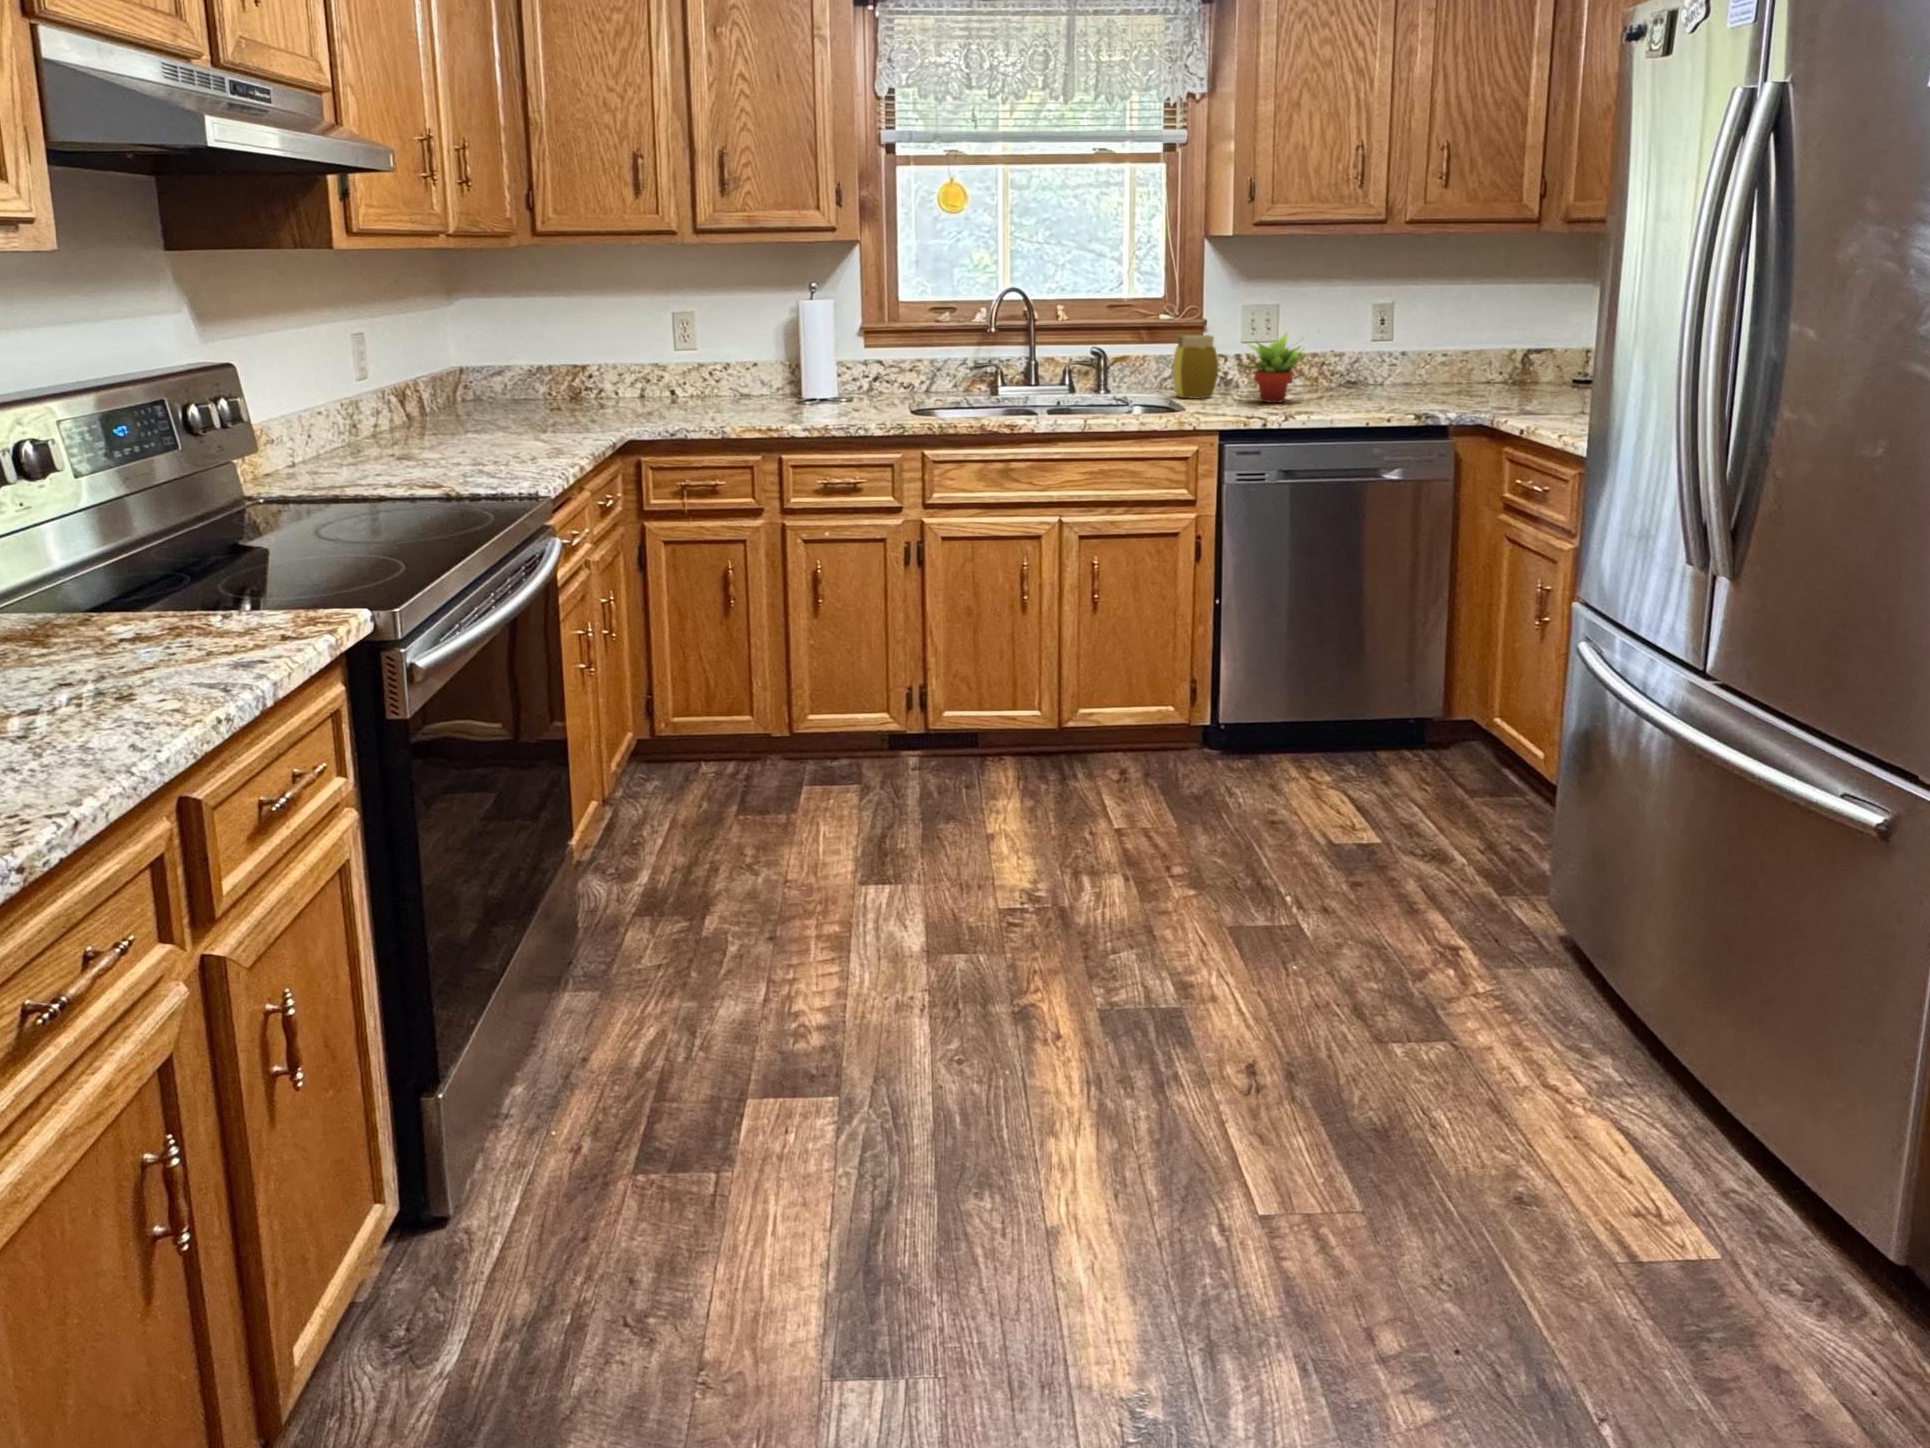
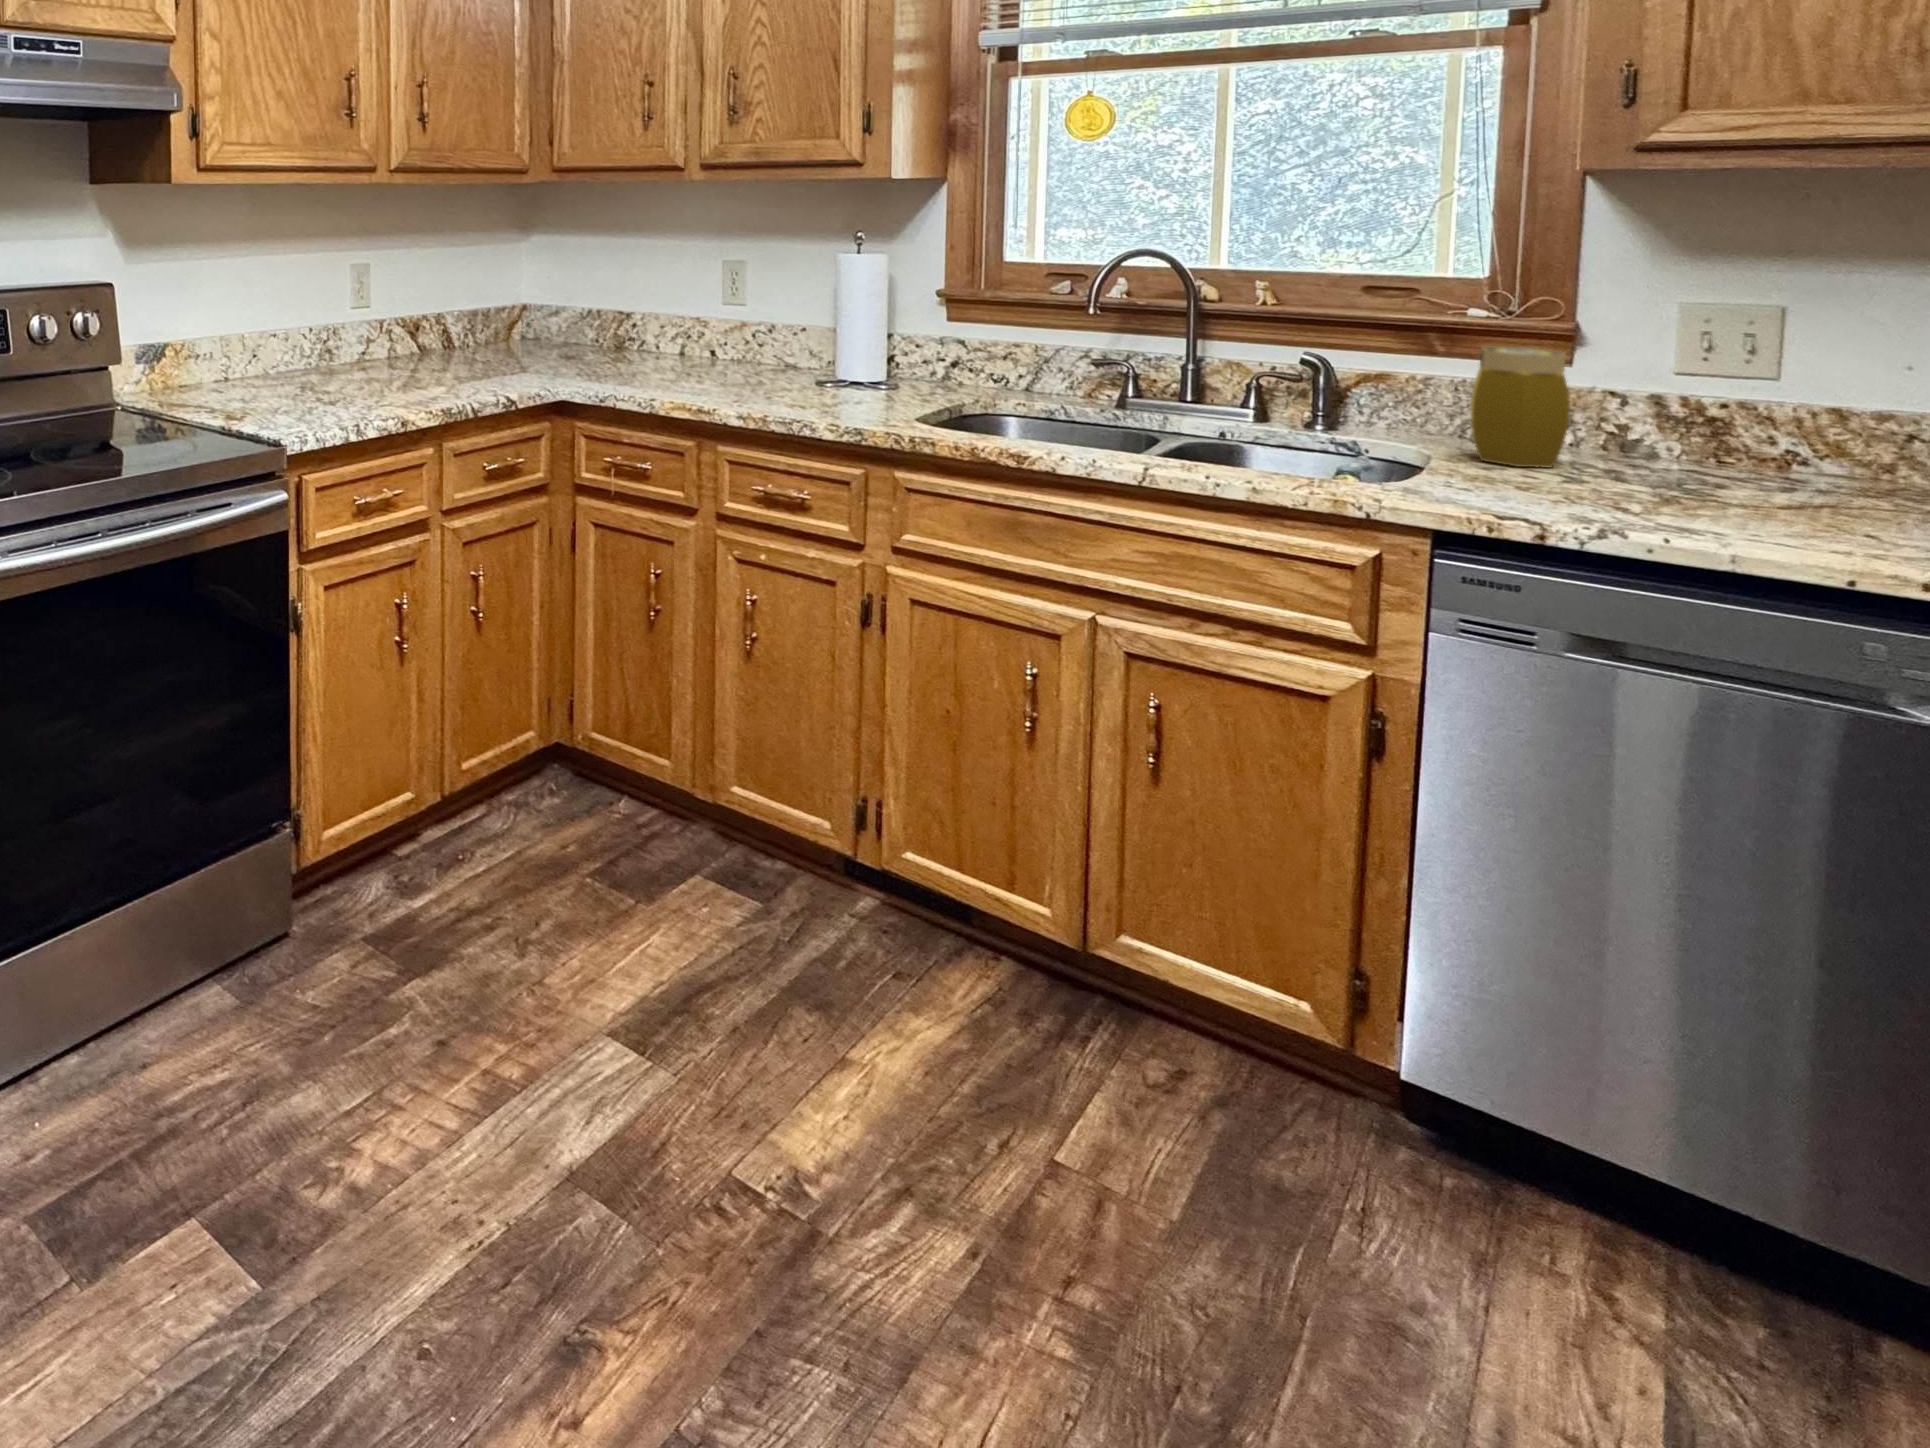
succulent plant: present [1247,334,1308,403] -> none [1583,363,1777,502]

